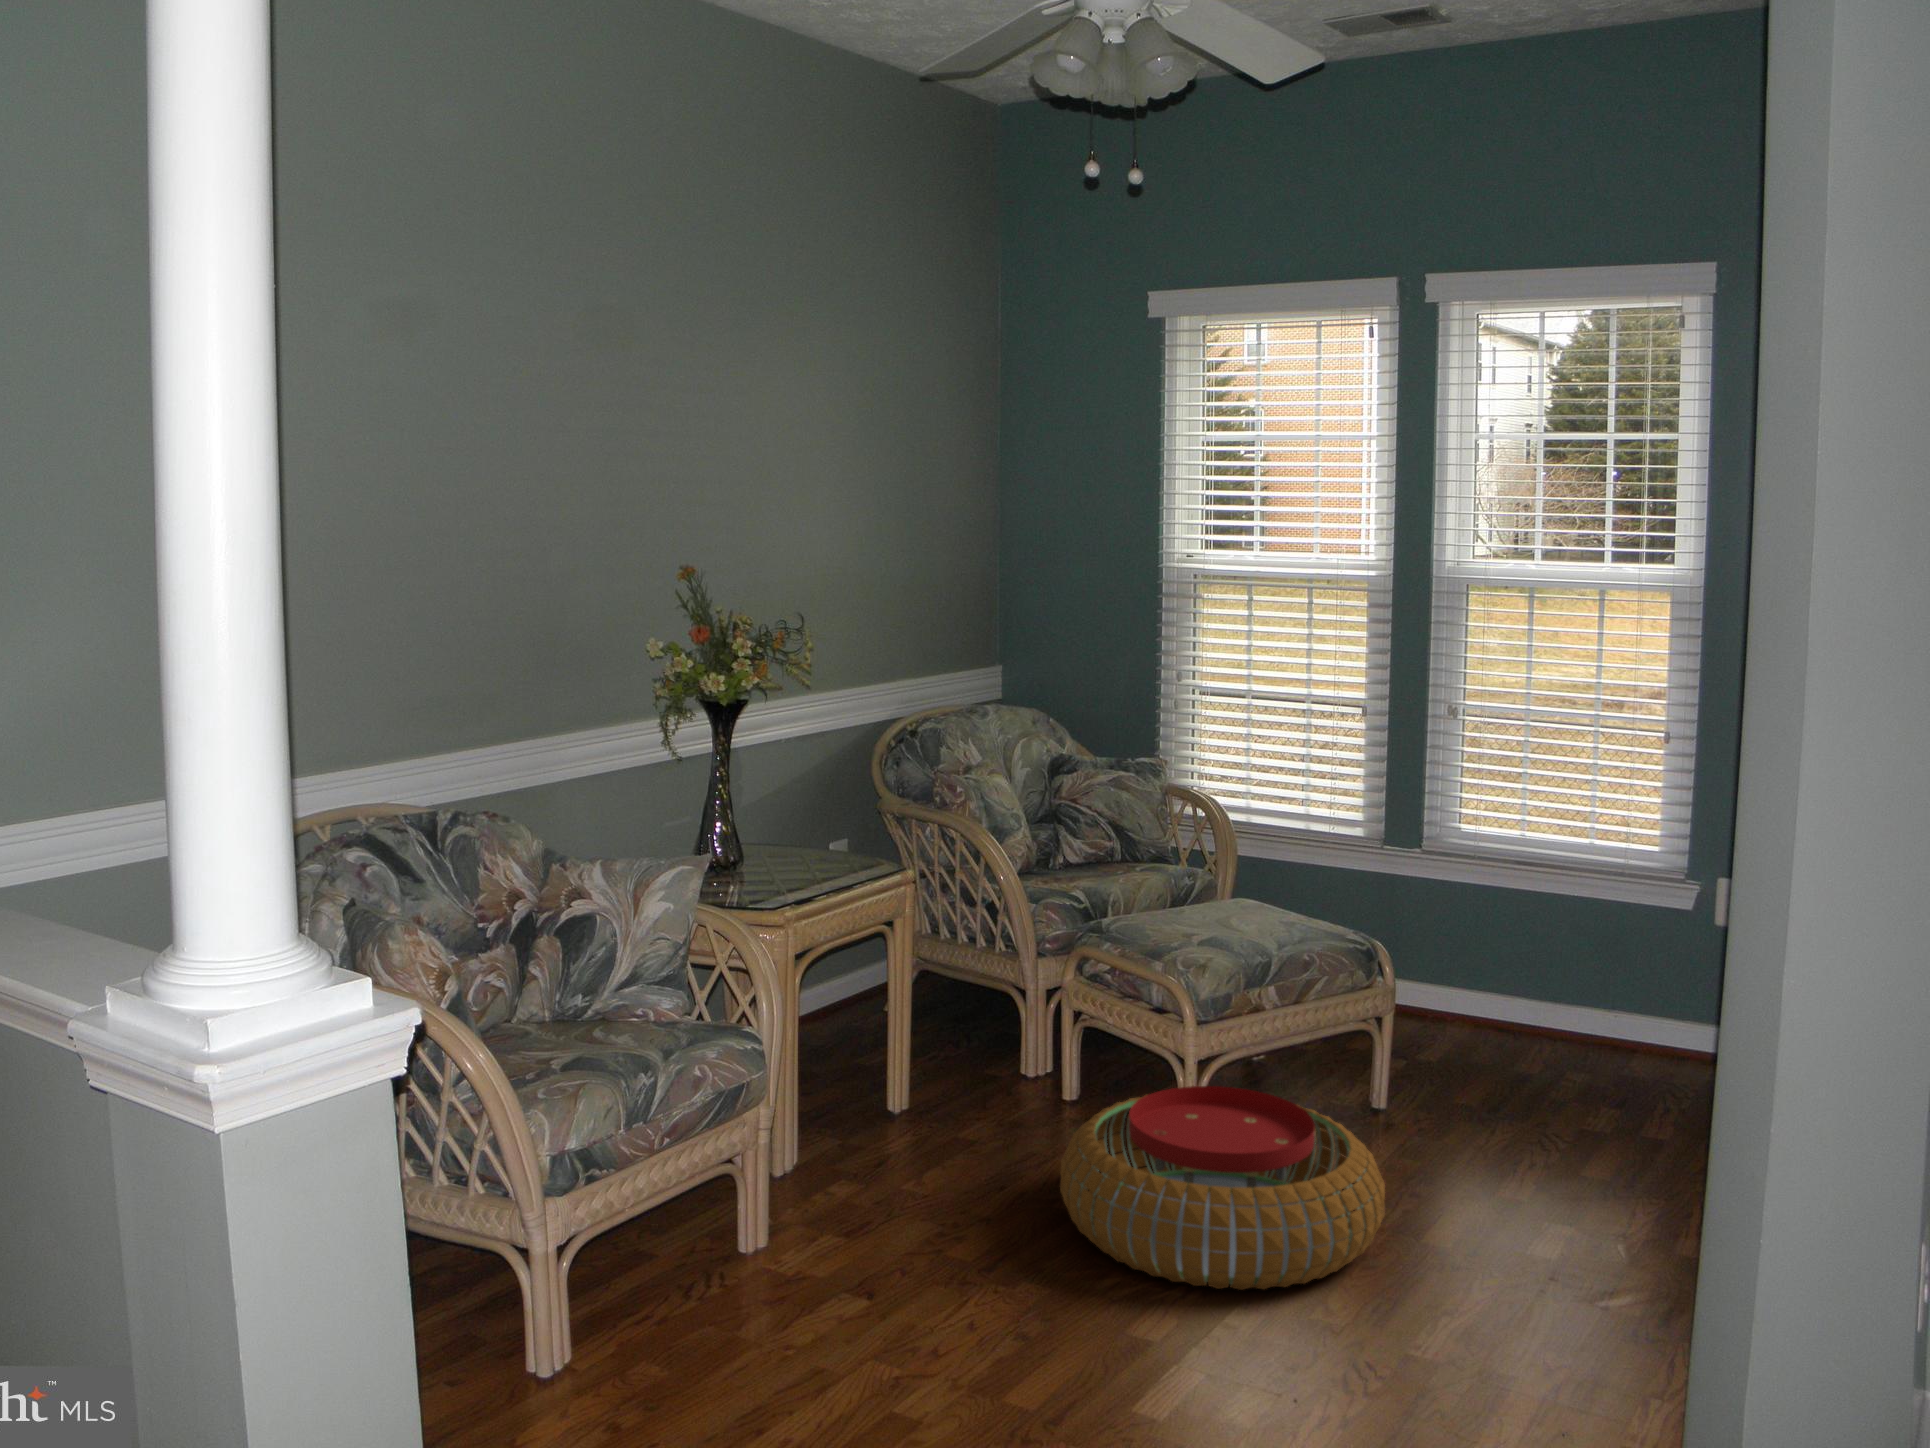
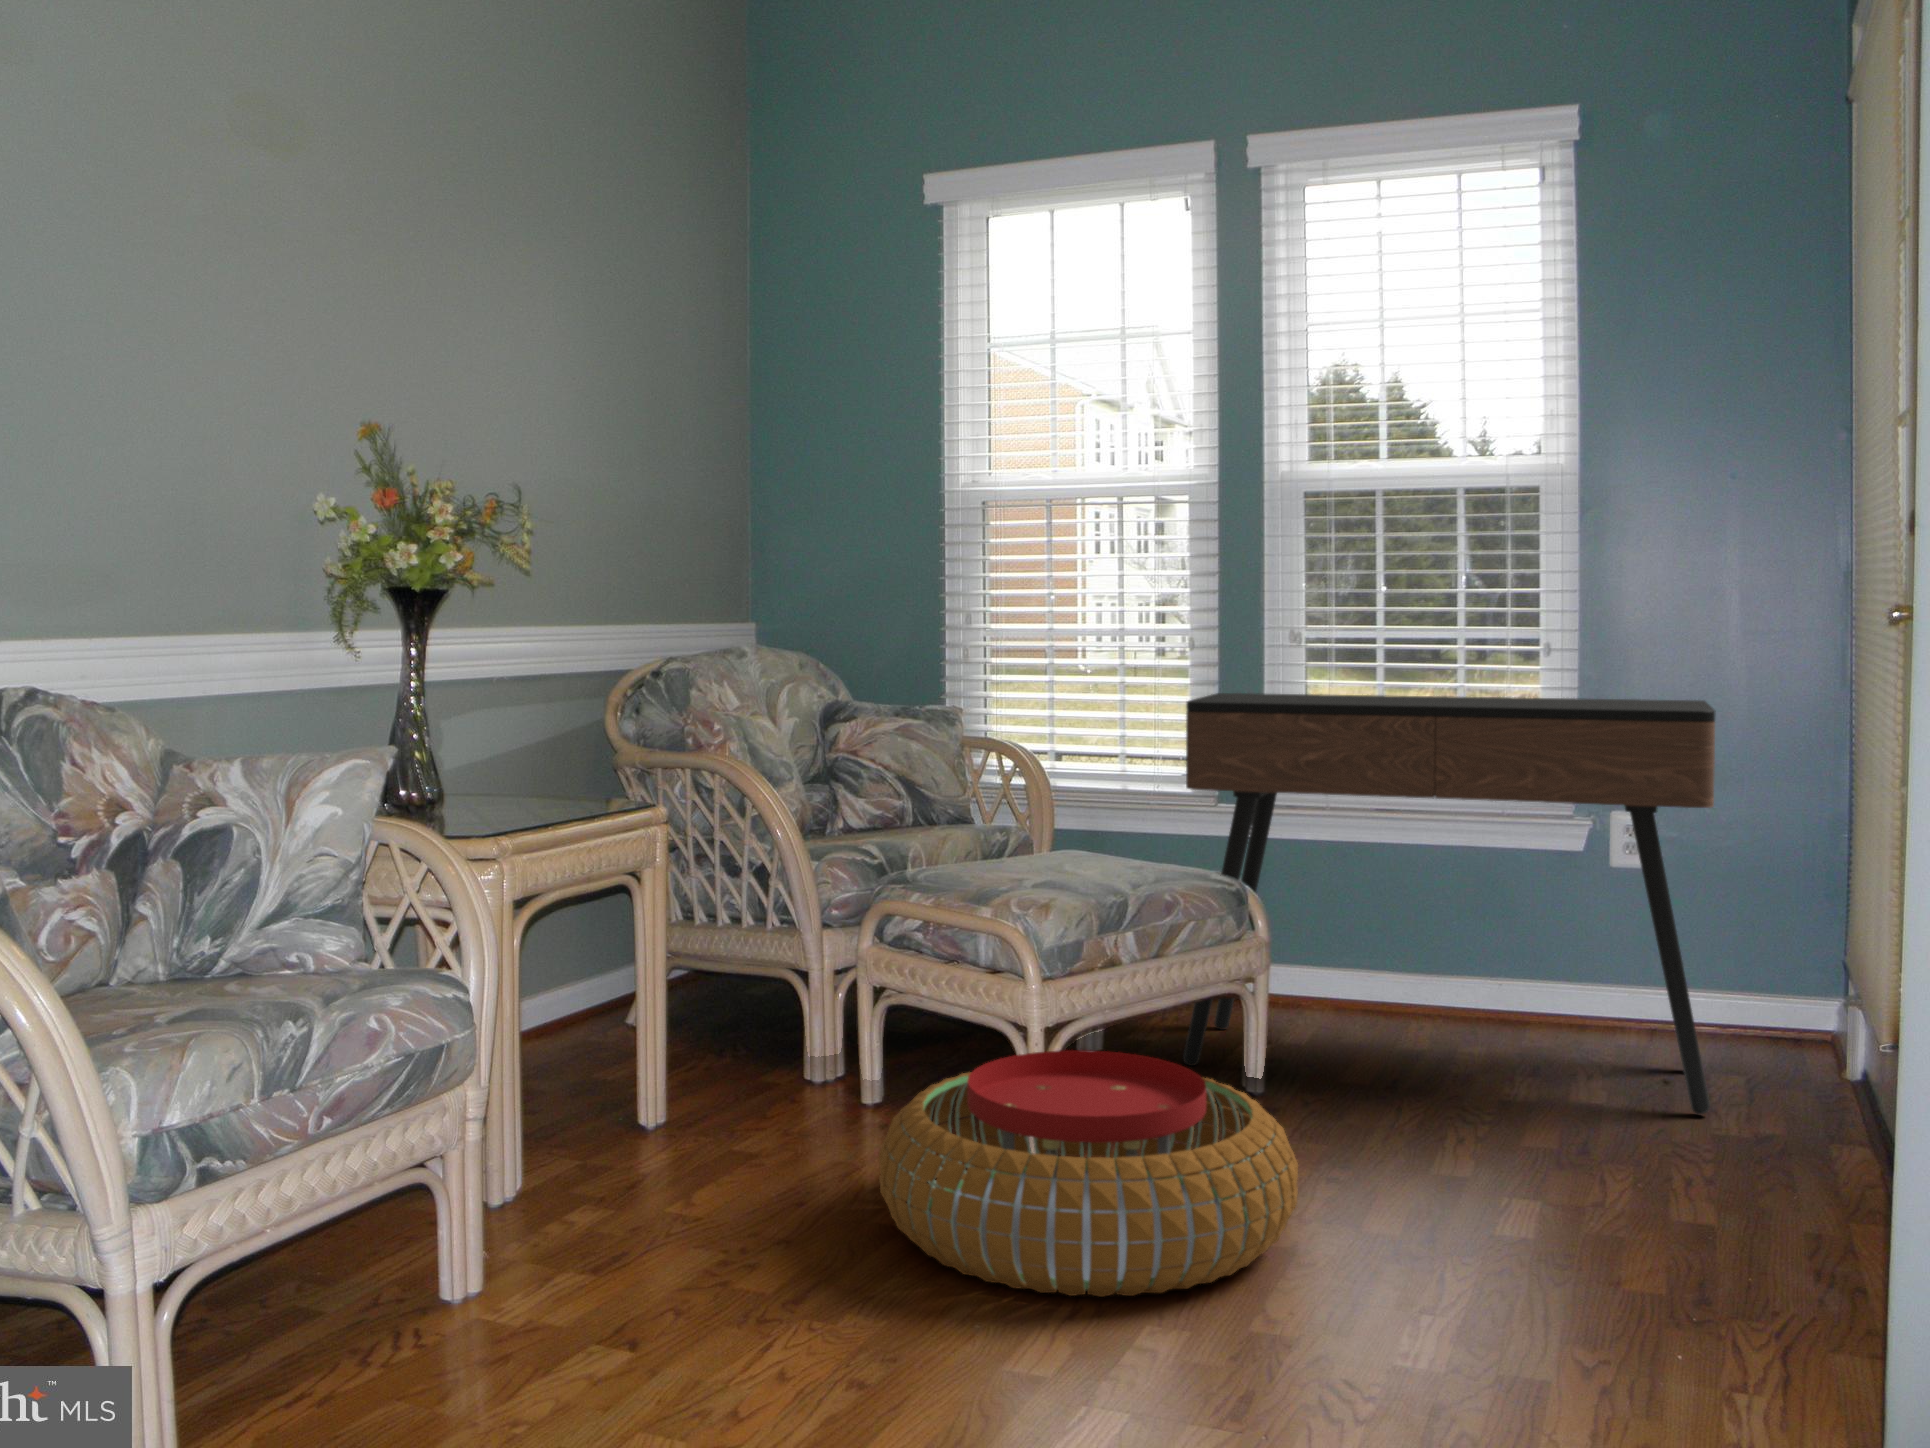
console table: none [1333,763,1803,1155] -> present [1183,693,1716,1114]

